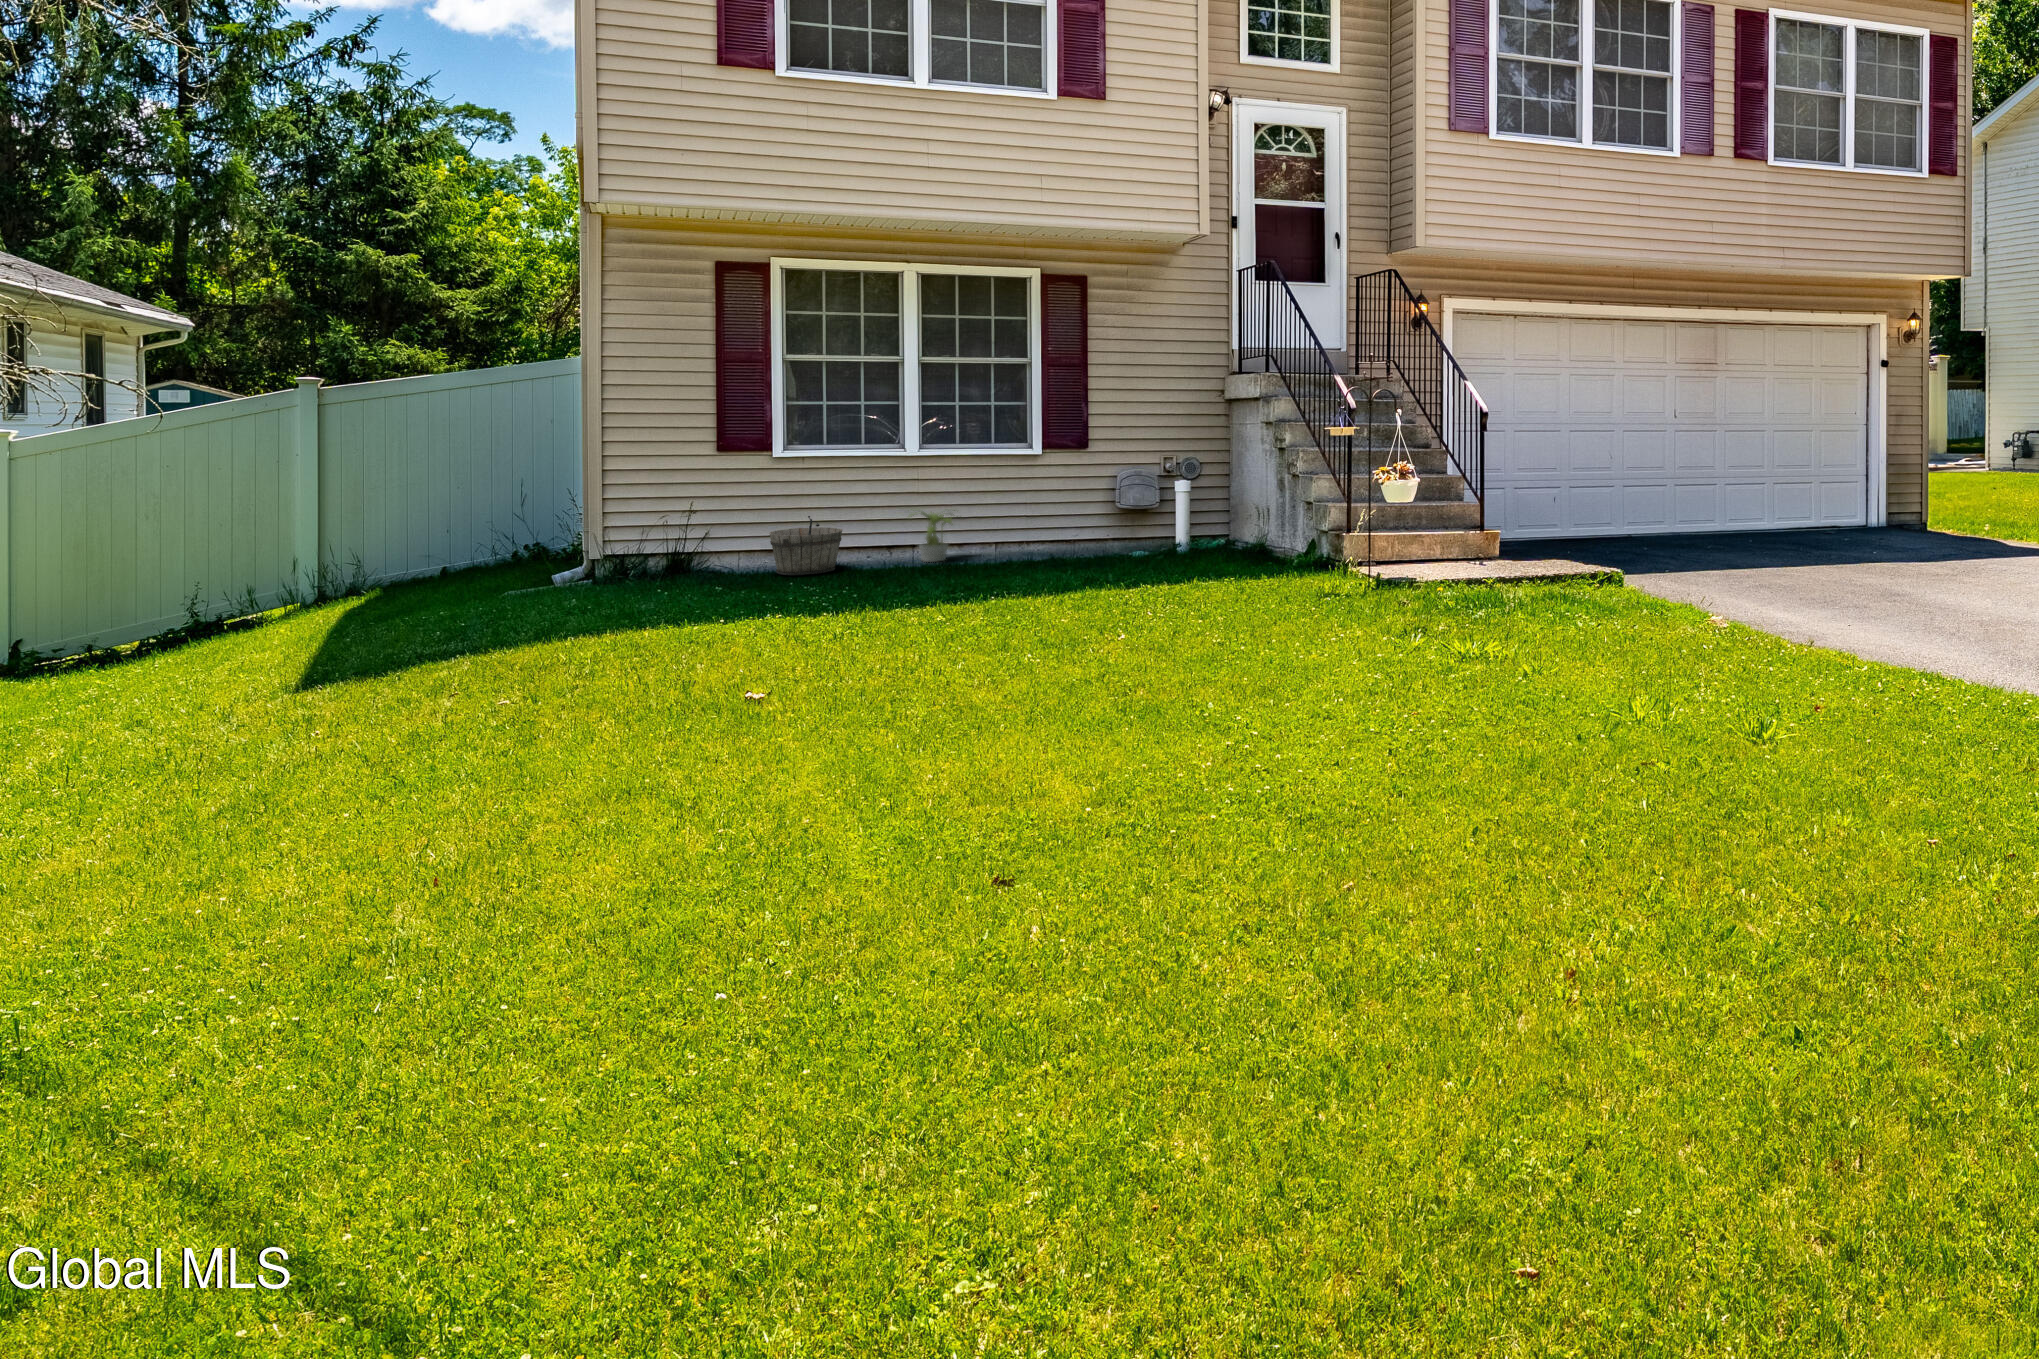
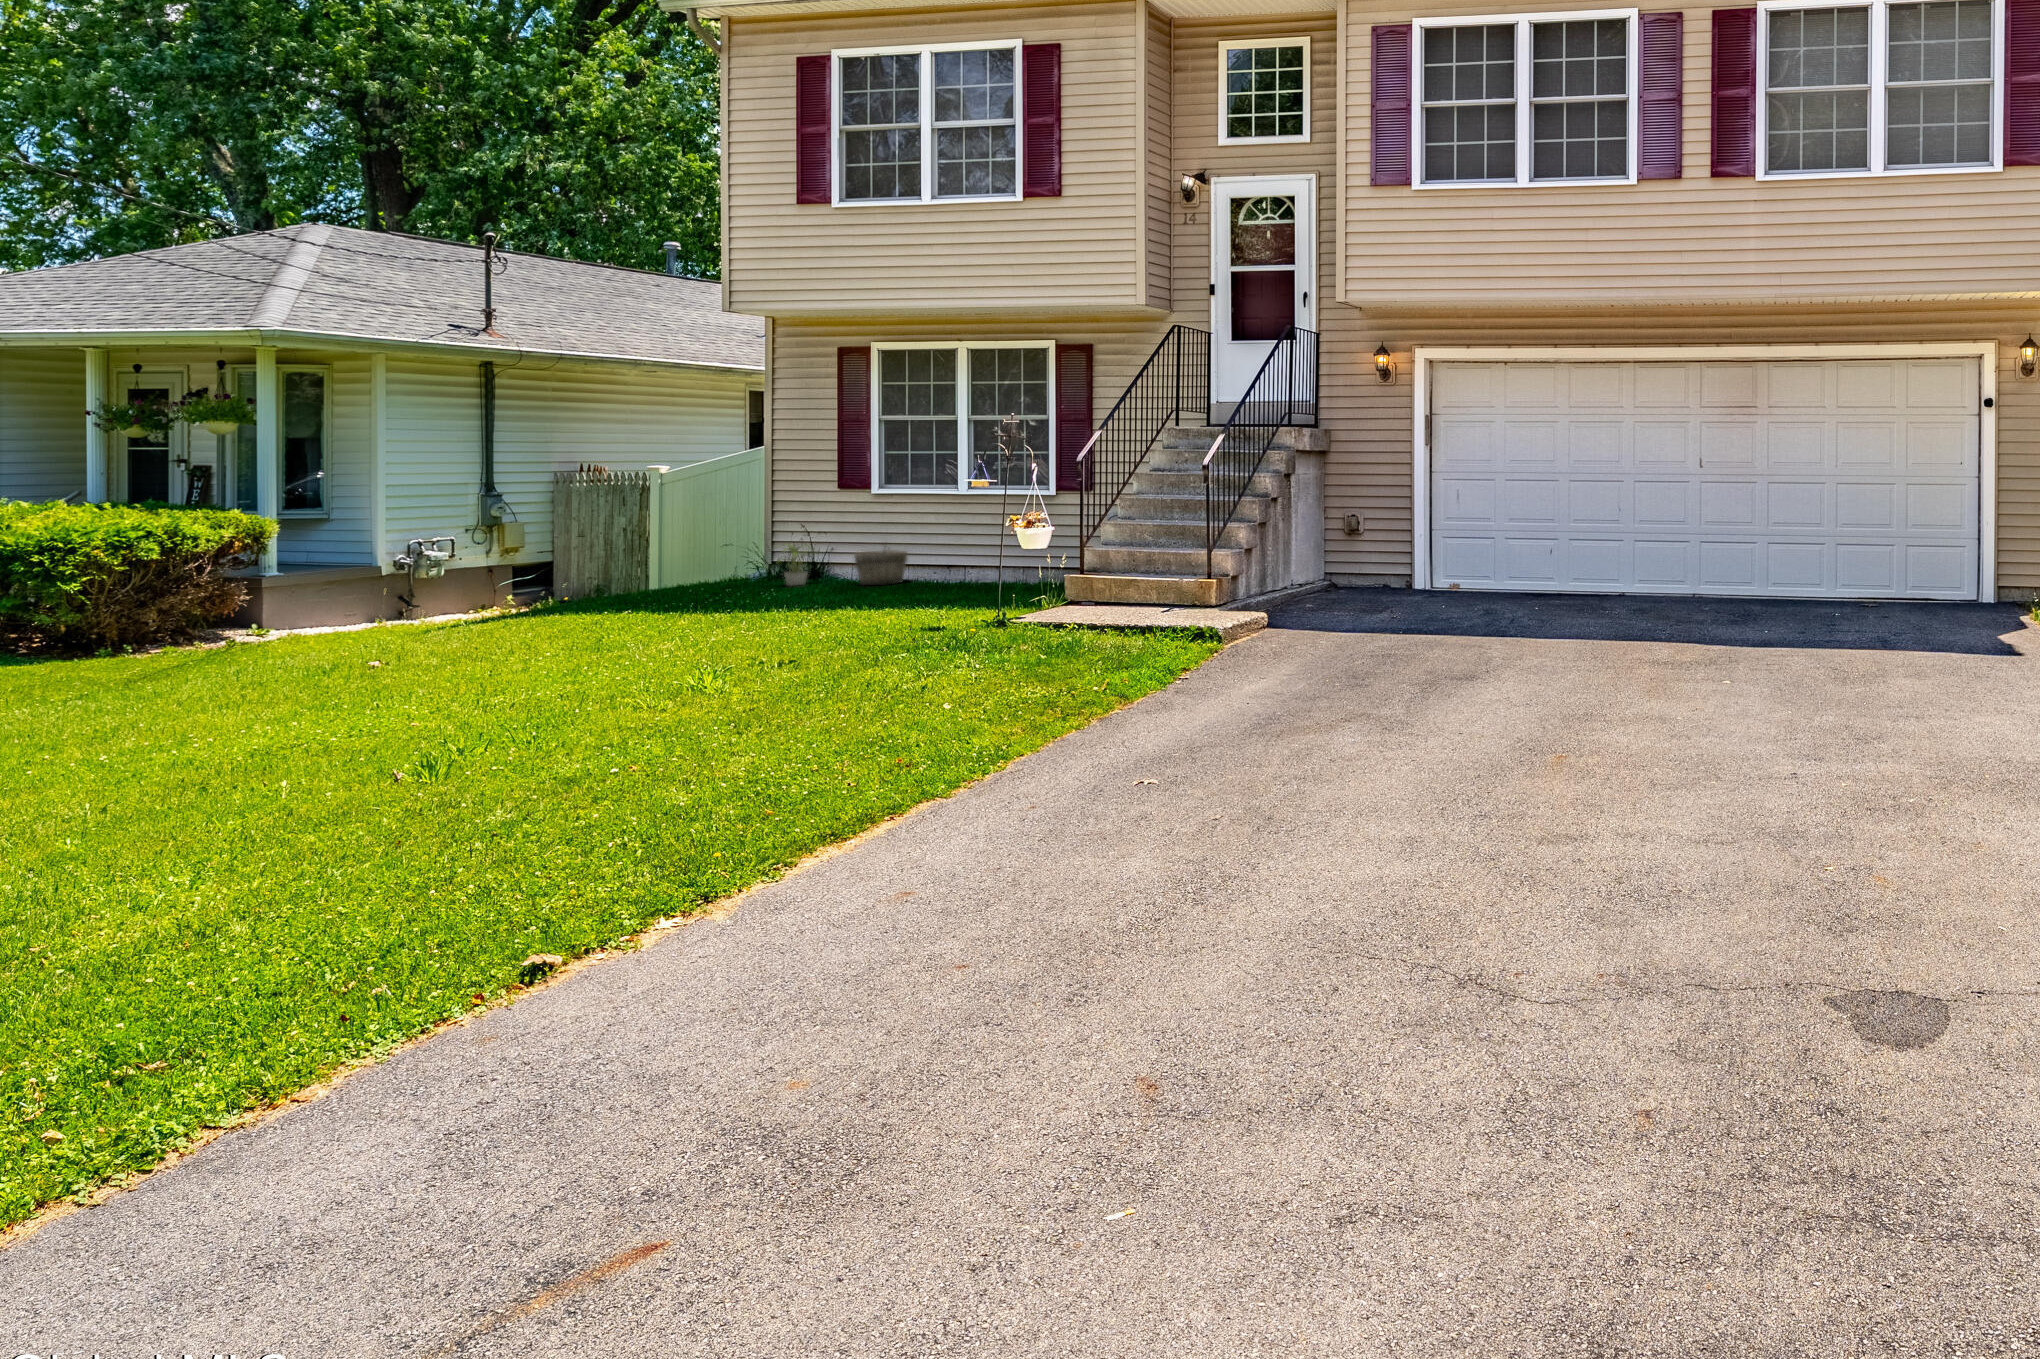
potted plant: present [910,509,958,562] -> present [783,545,813,585]

